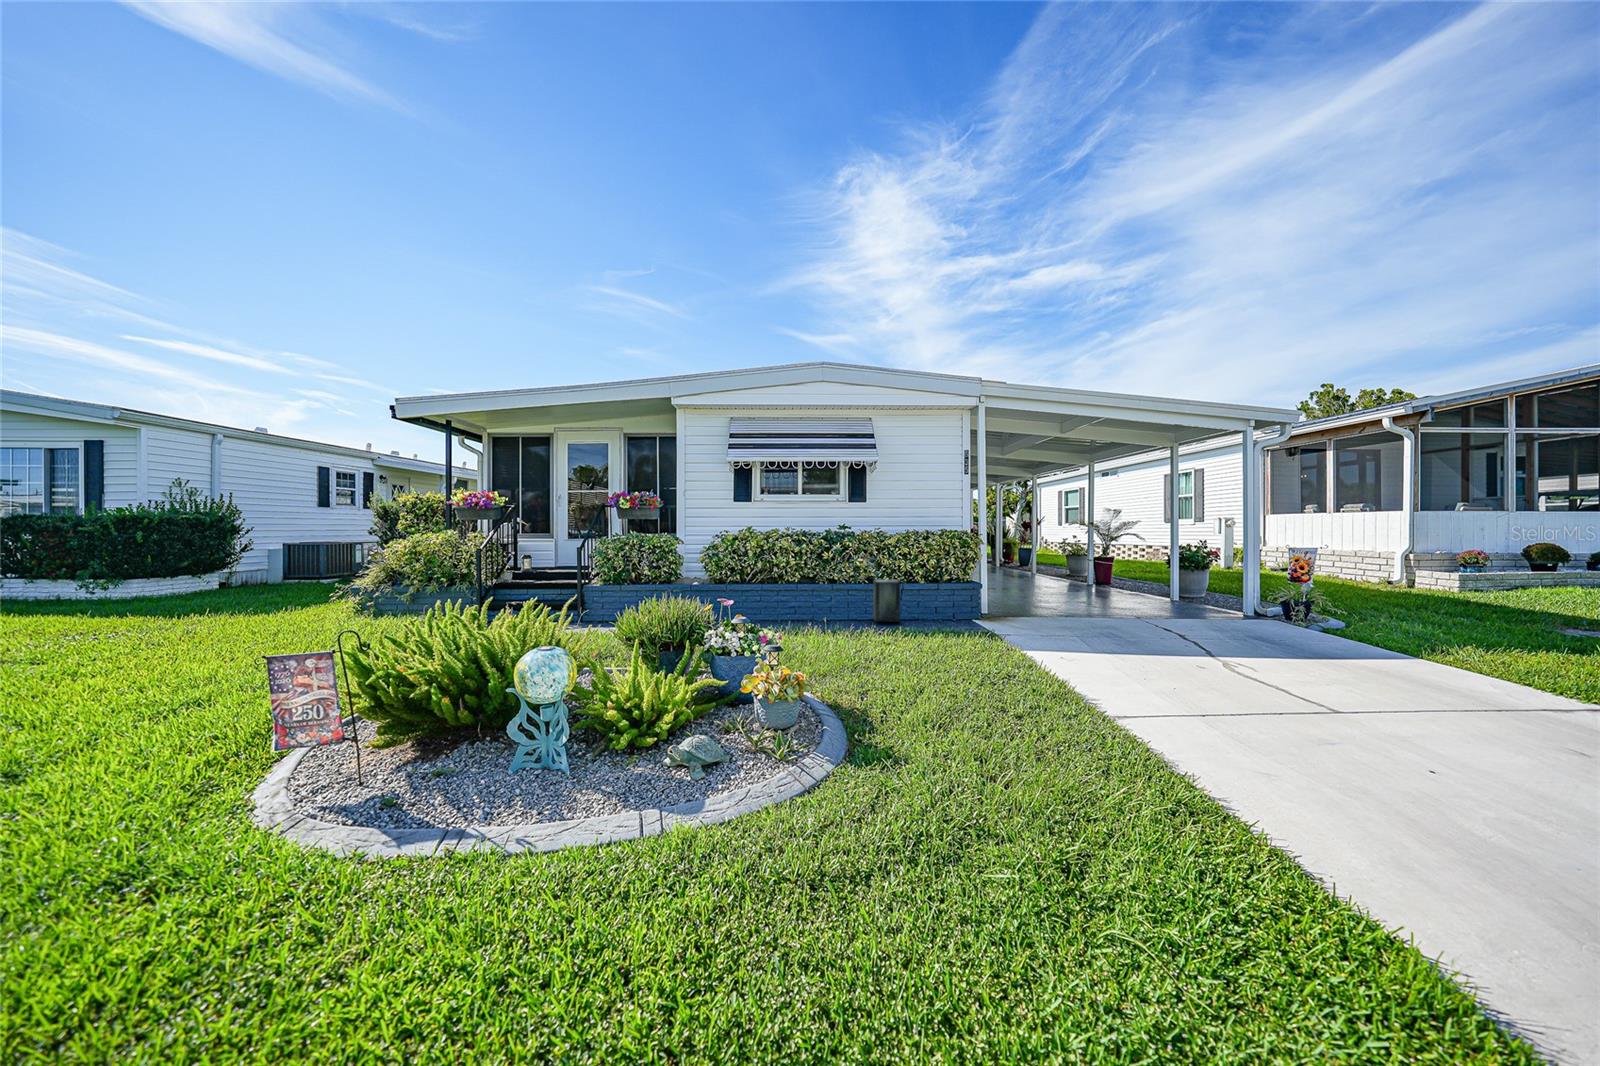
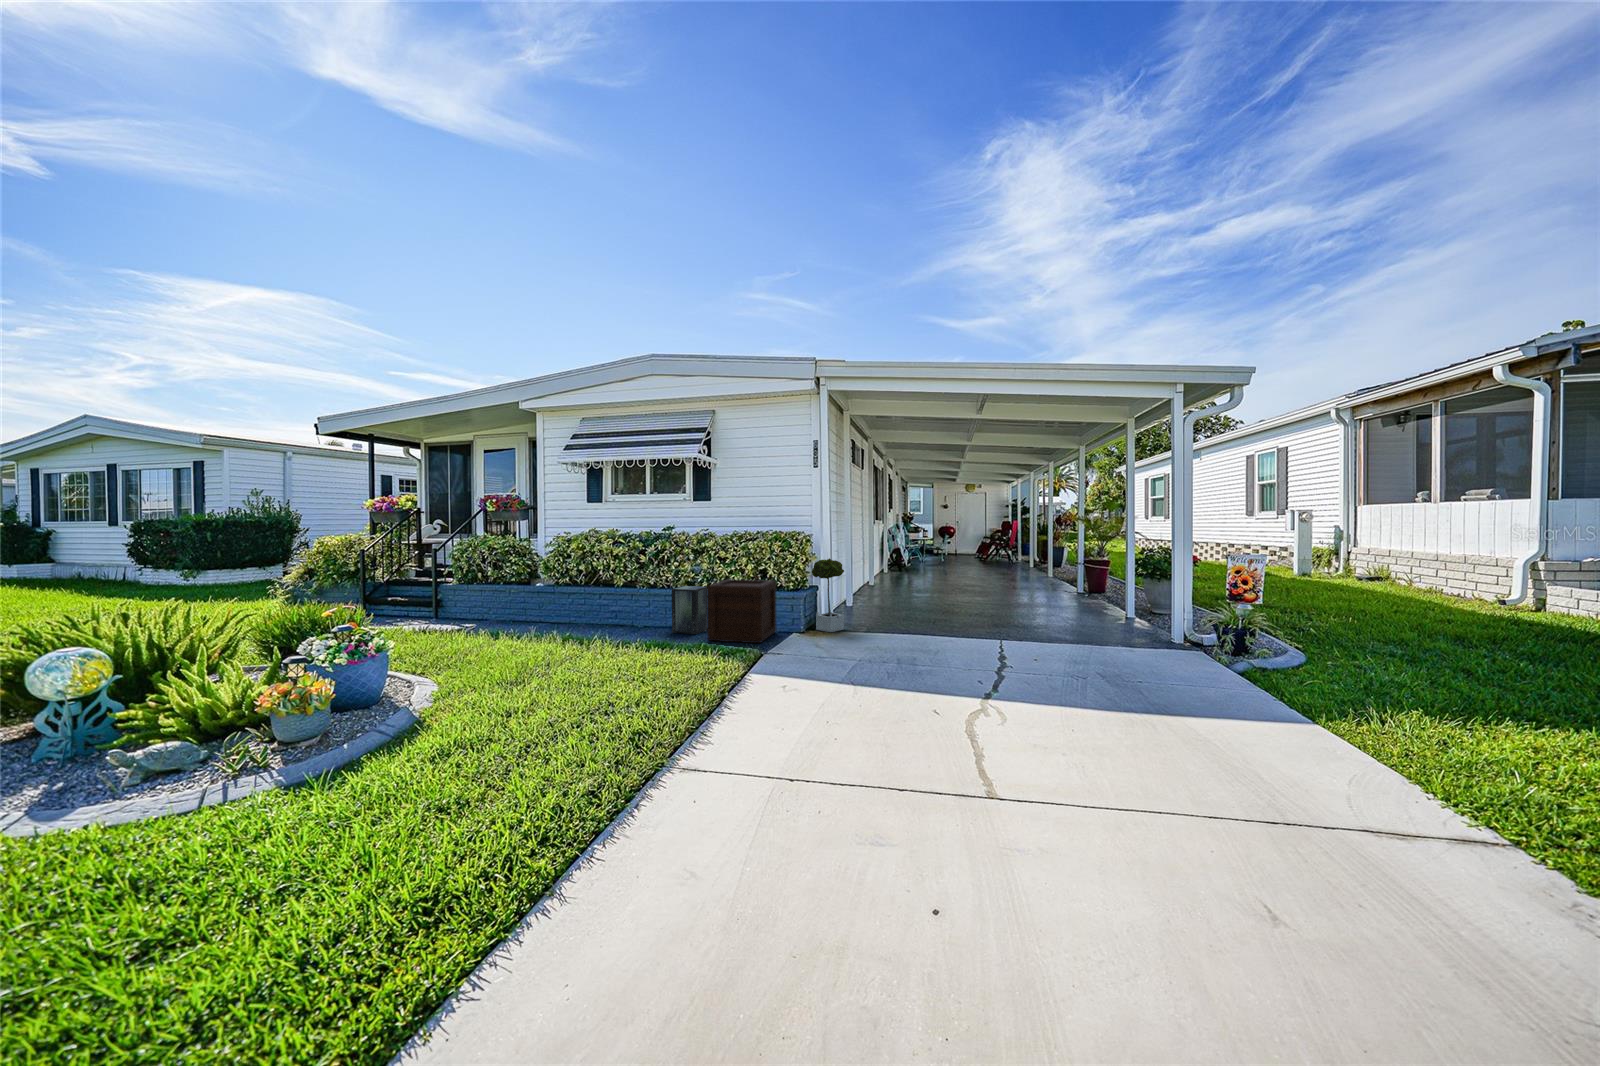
potted tree: none [982,553,1009,617] -> present [812,558,844,632]
wooden crate: none [914,573,976,626] -> present [707,579,776,643]

